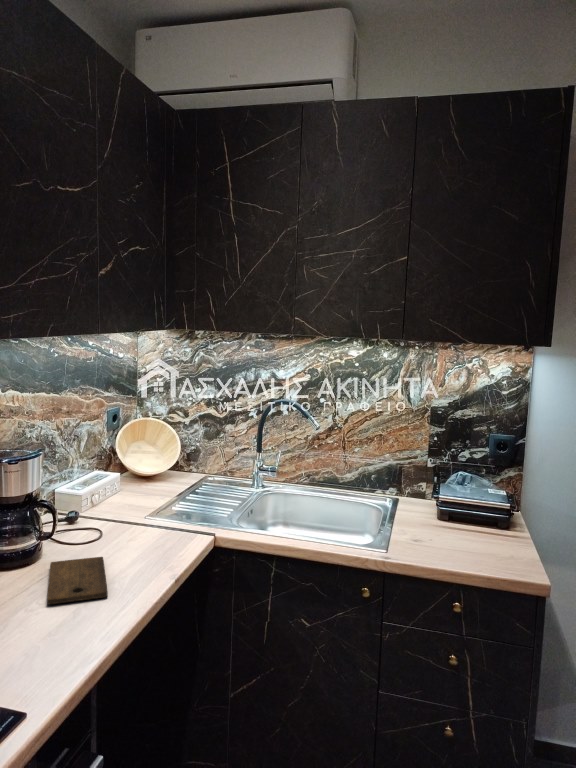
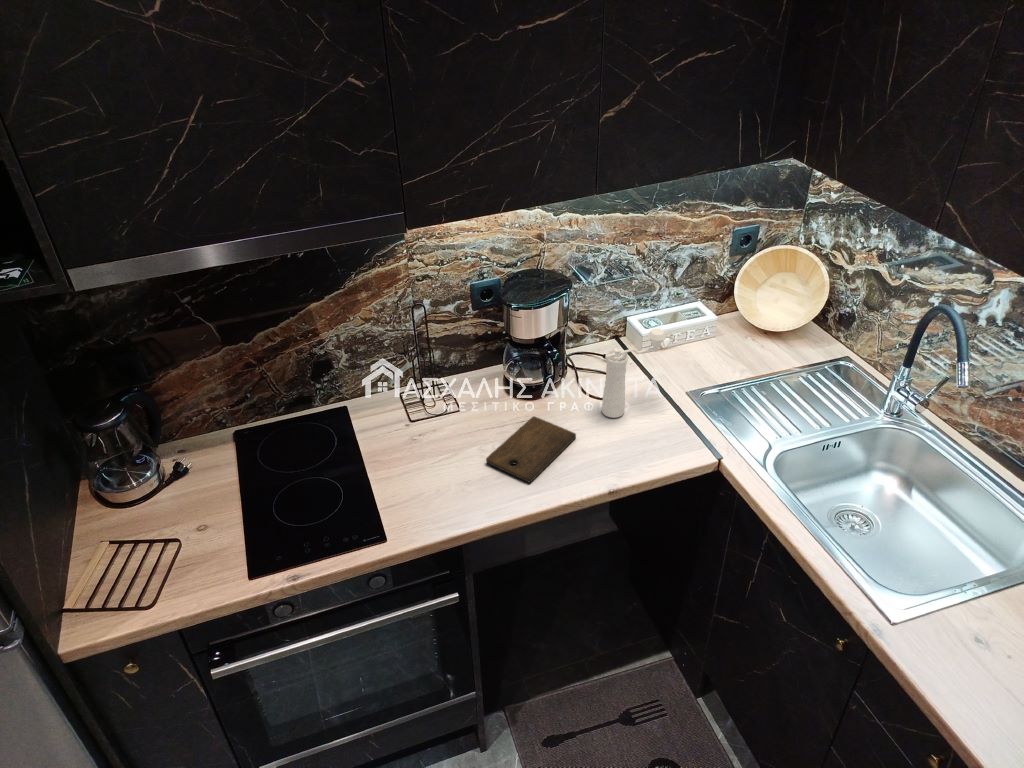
pepper mill: none [98,458,135,543] -> present [602,329,666,418]

